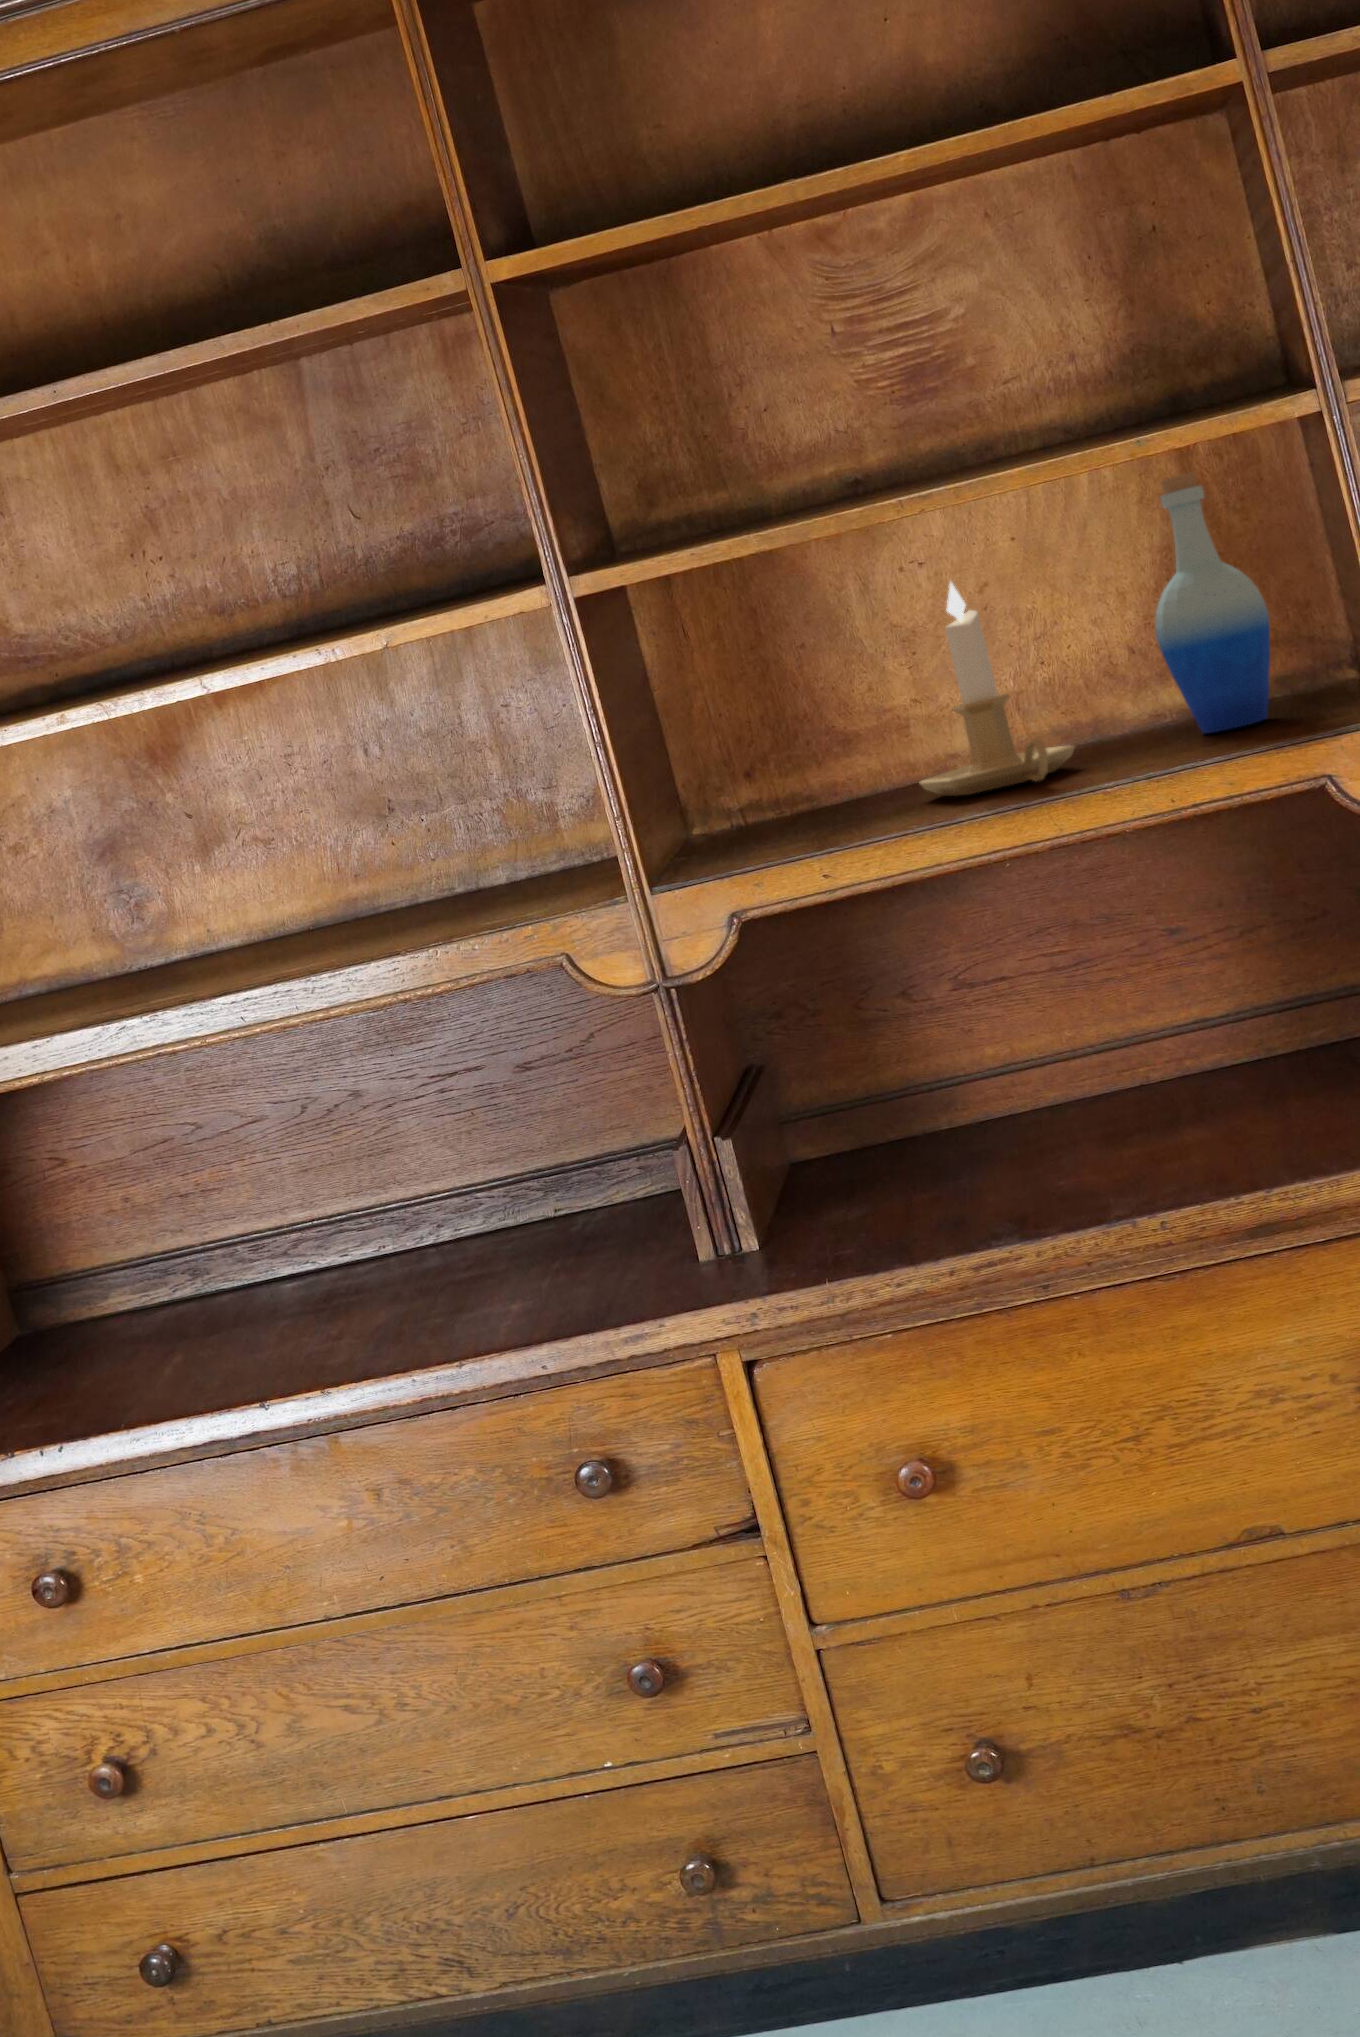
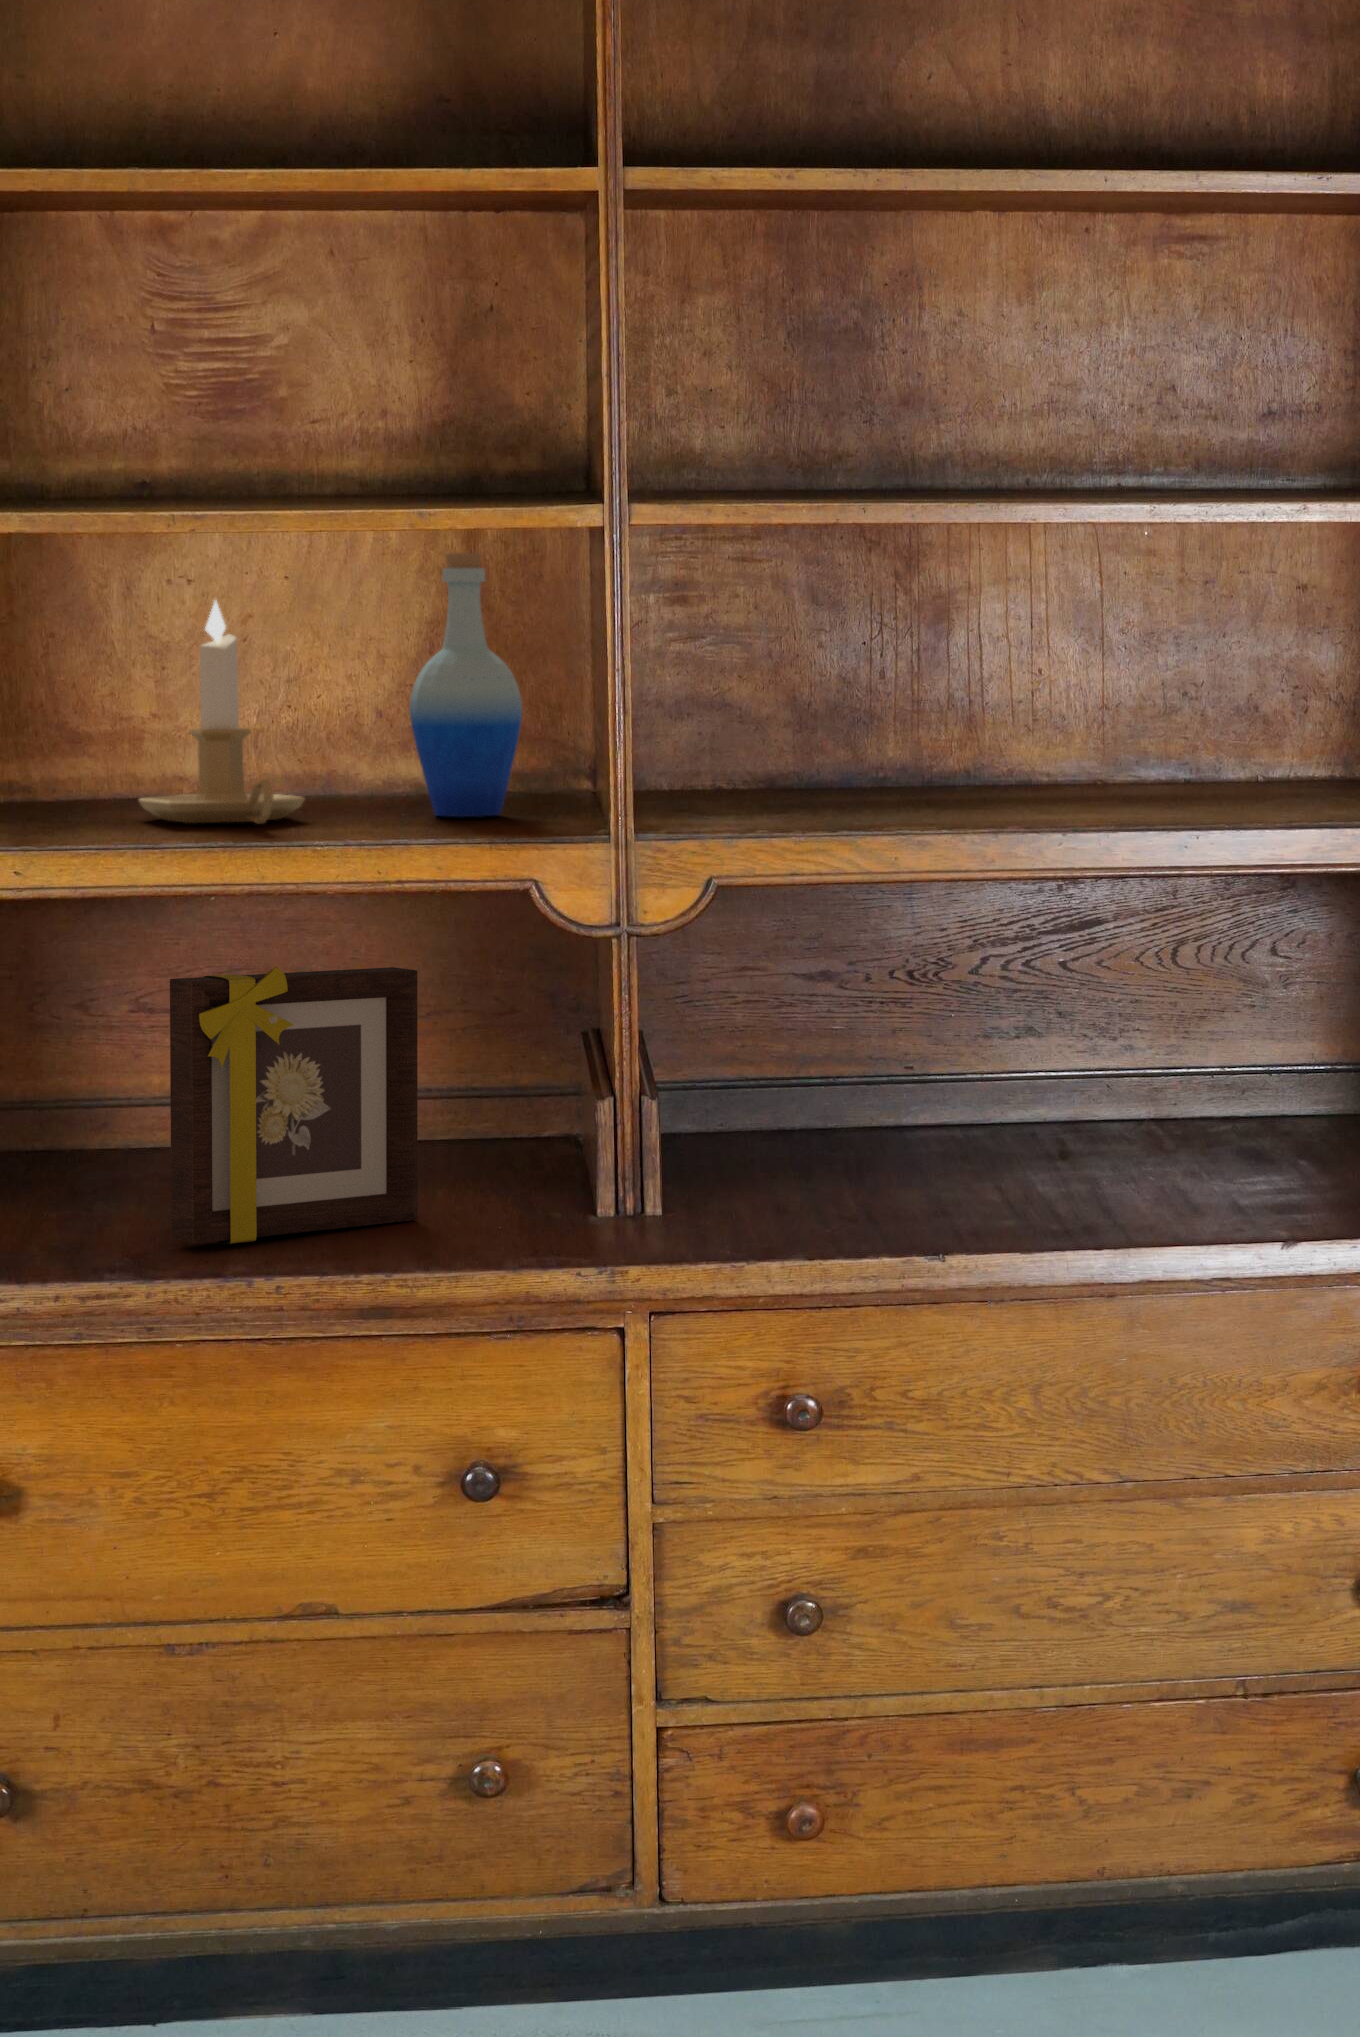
picture frame: none [988,887,1274,1193] -> present [170,966,418,1244]

